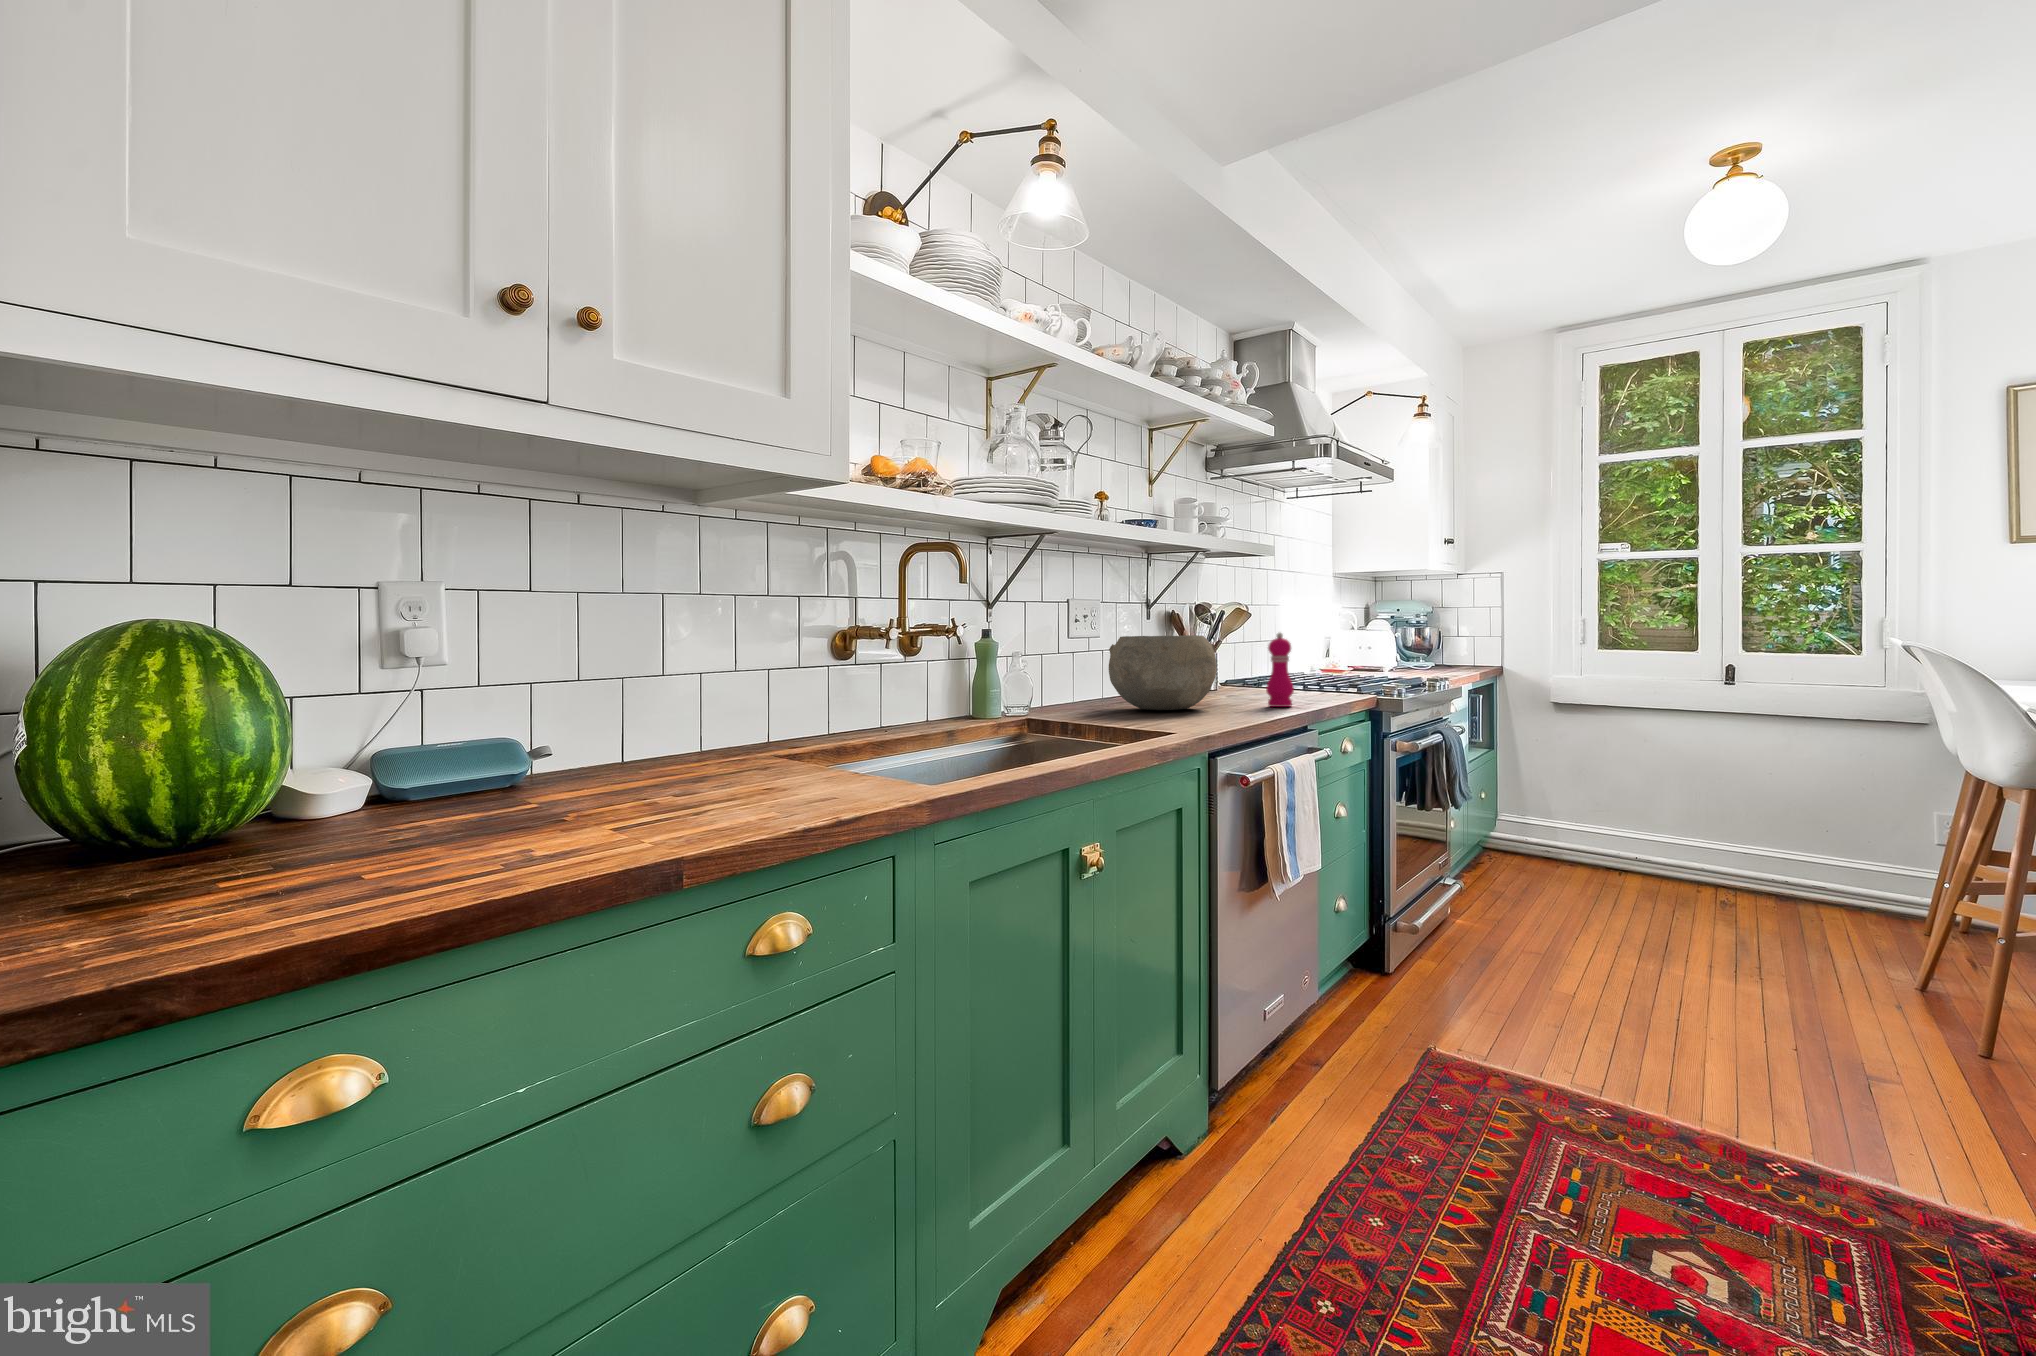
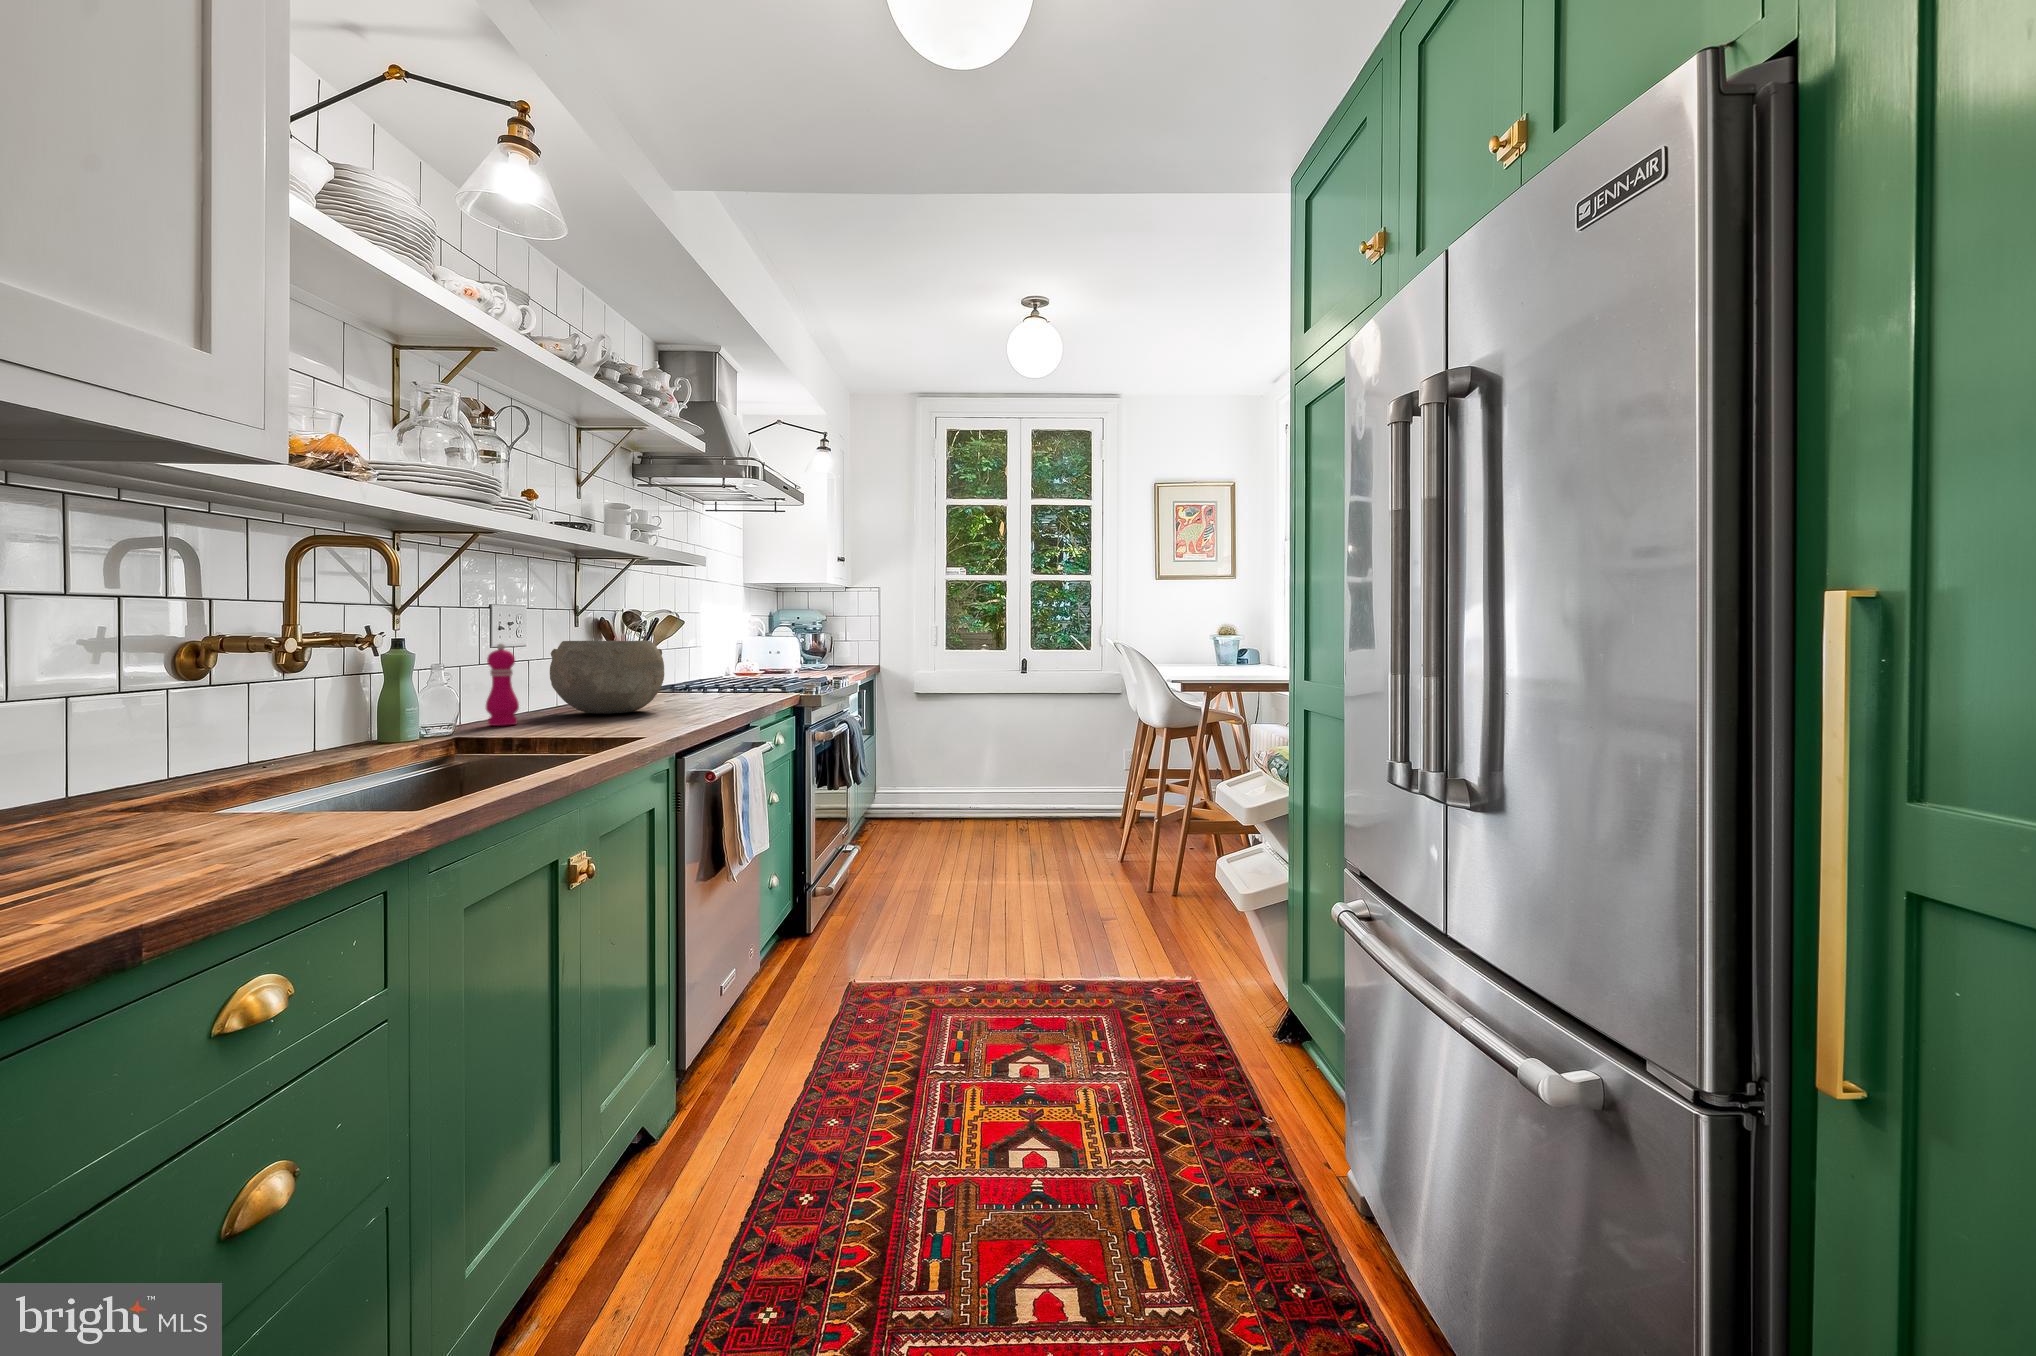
pepper mill: present [1266,633,1294,707] -> present [486,644,519,726]

